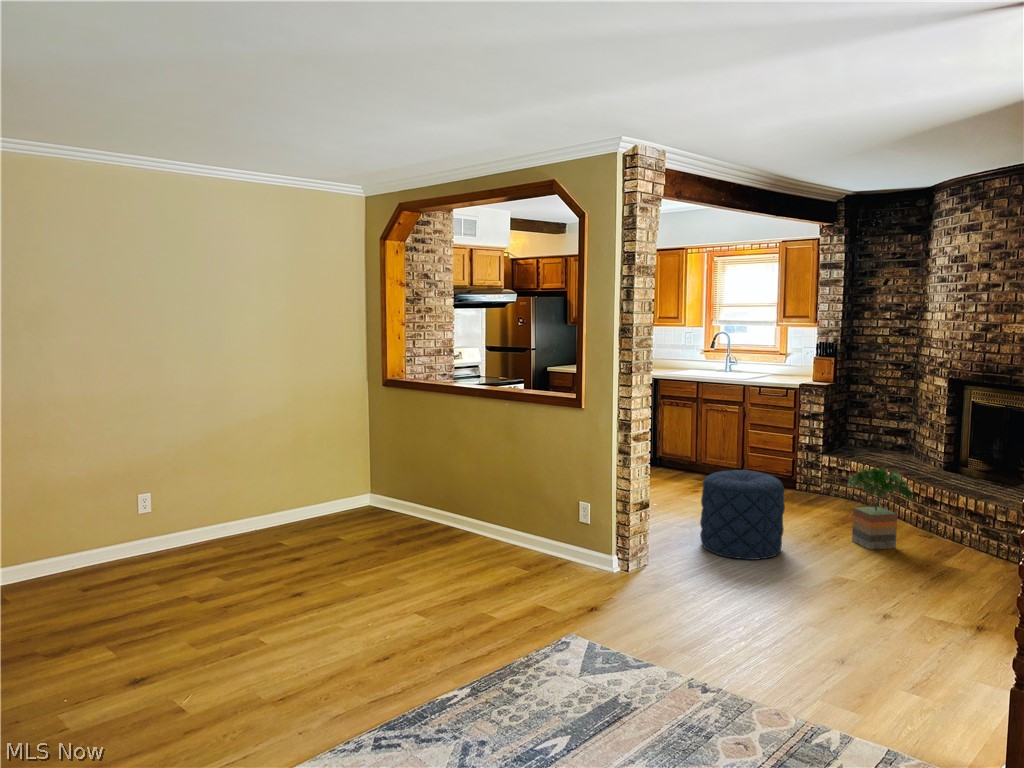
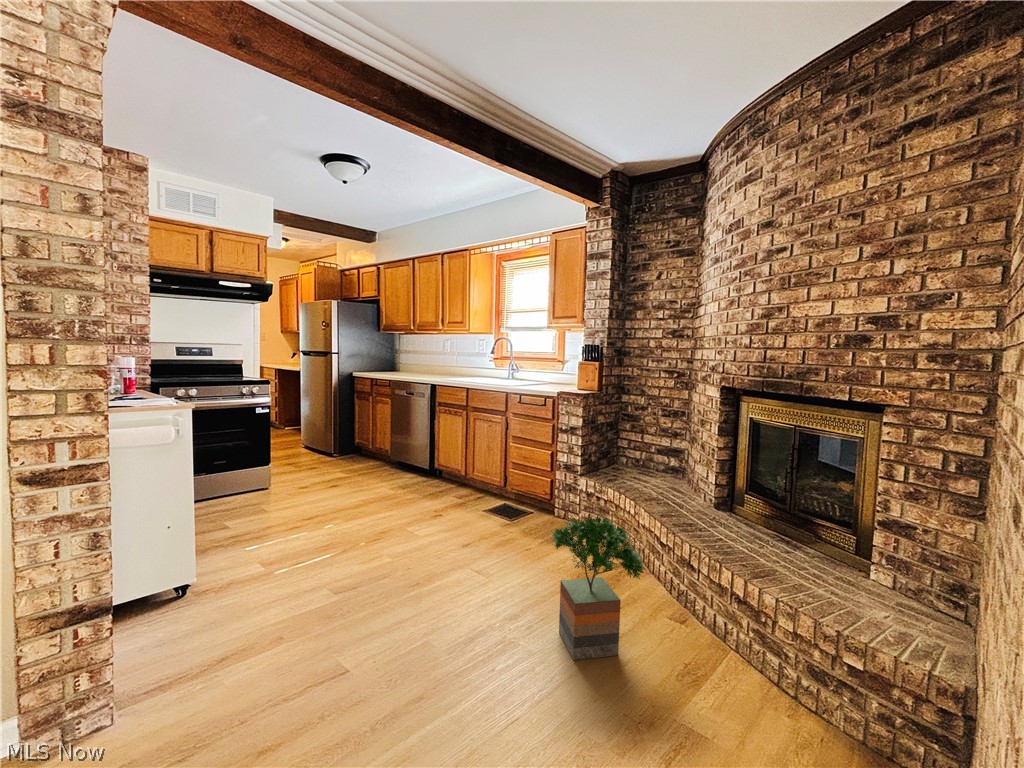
pouf: present [700,470,785,560] -> none [290,518,431,698]

